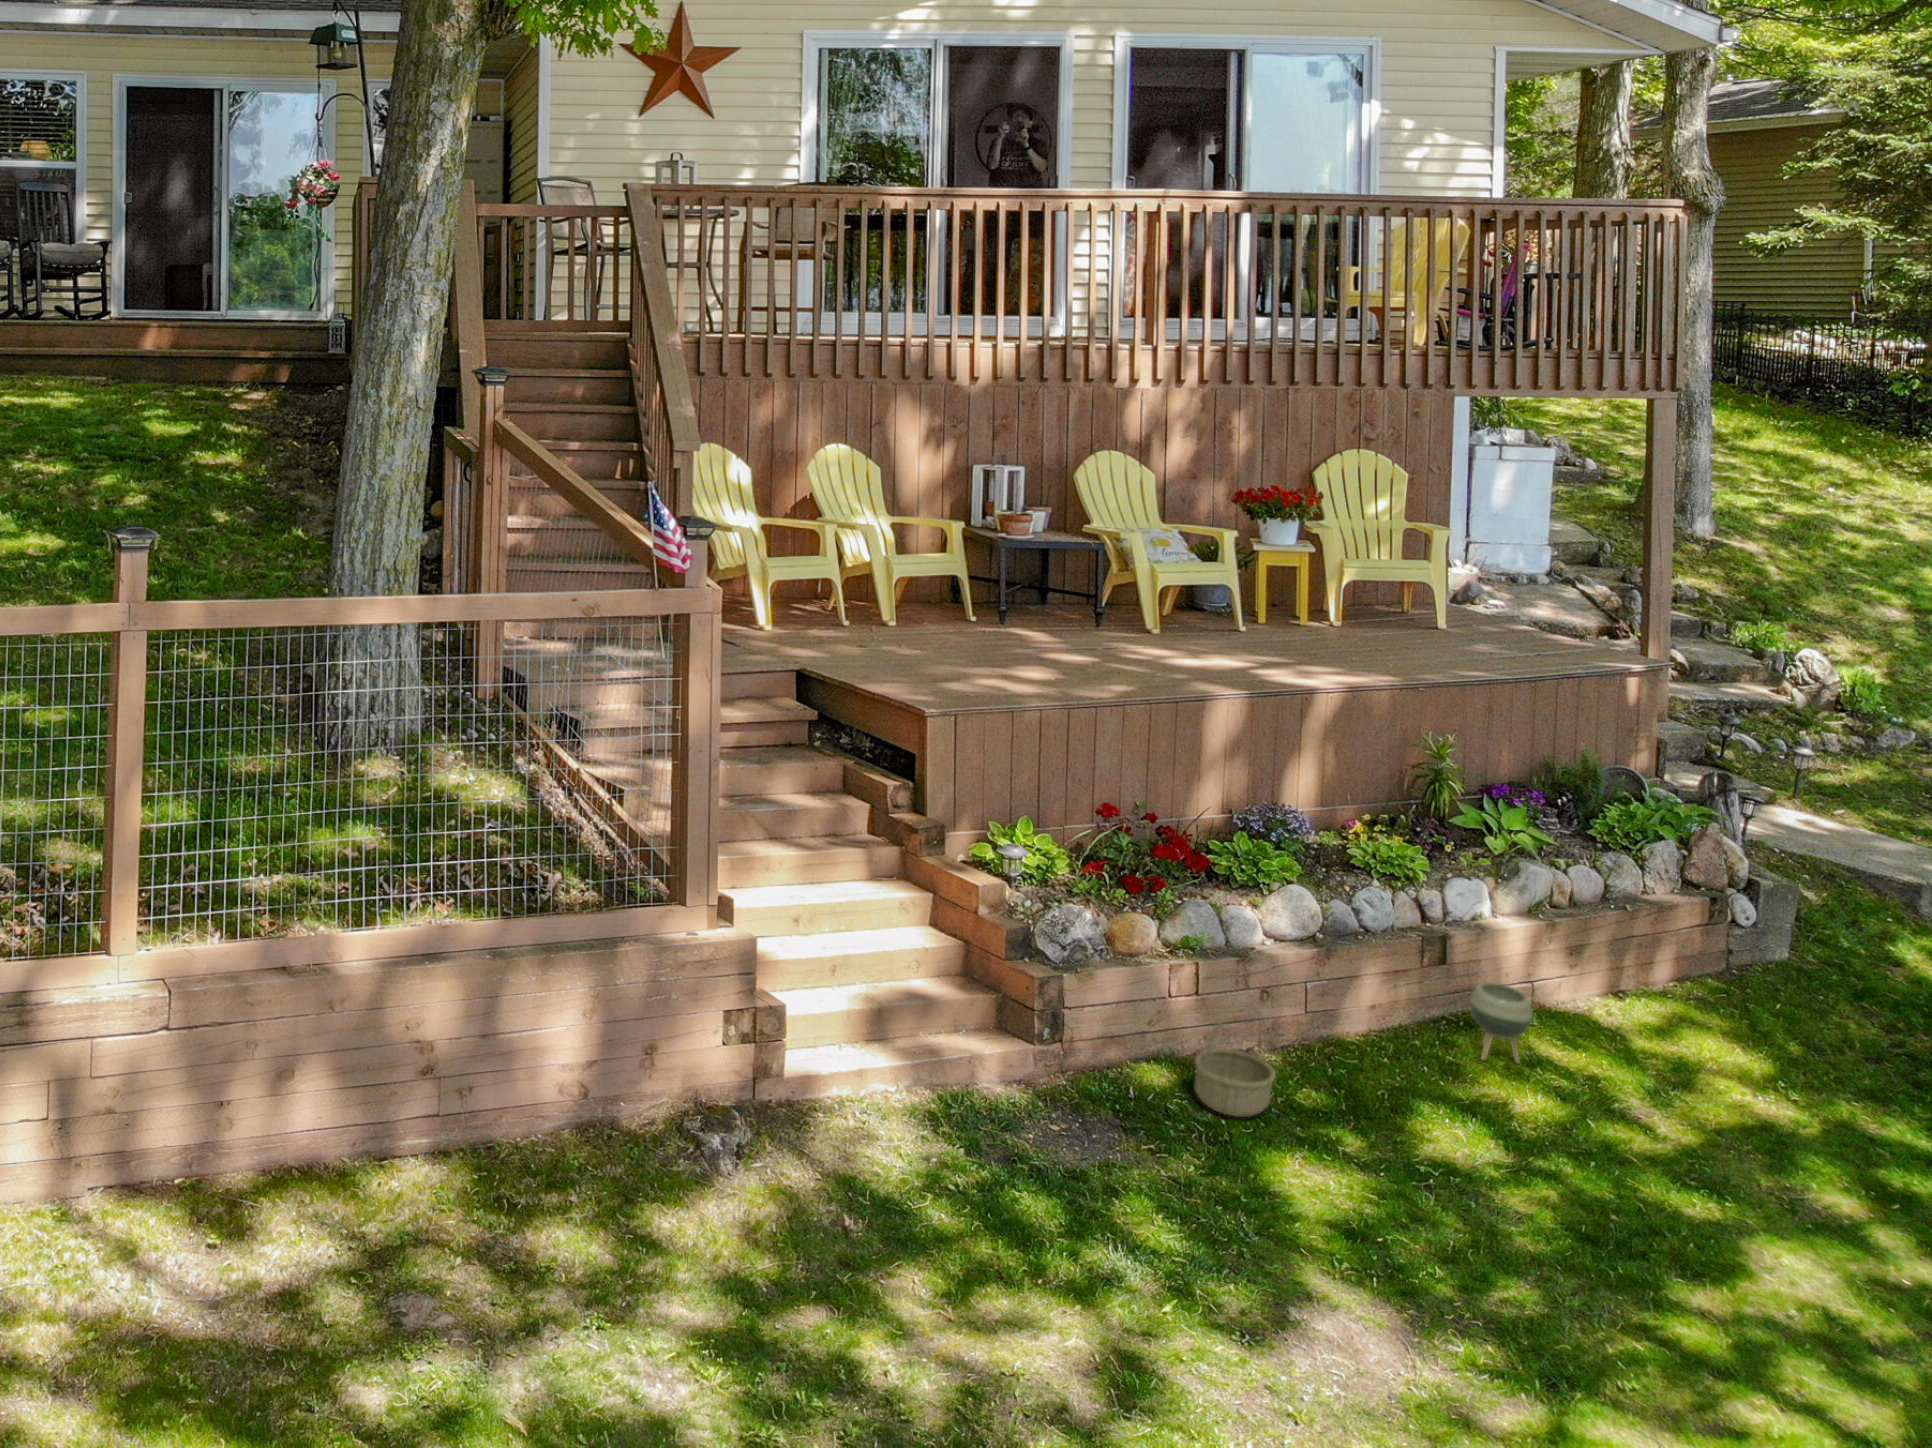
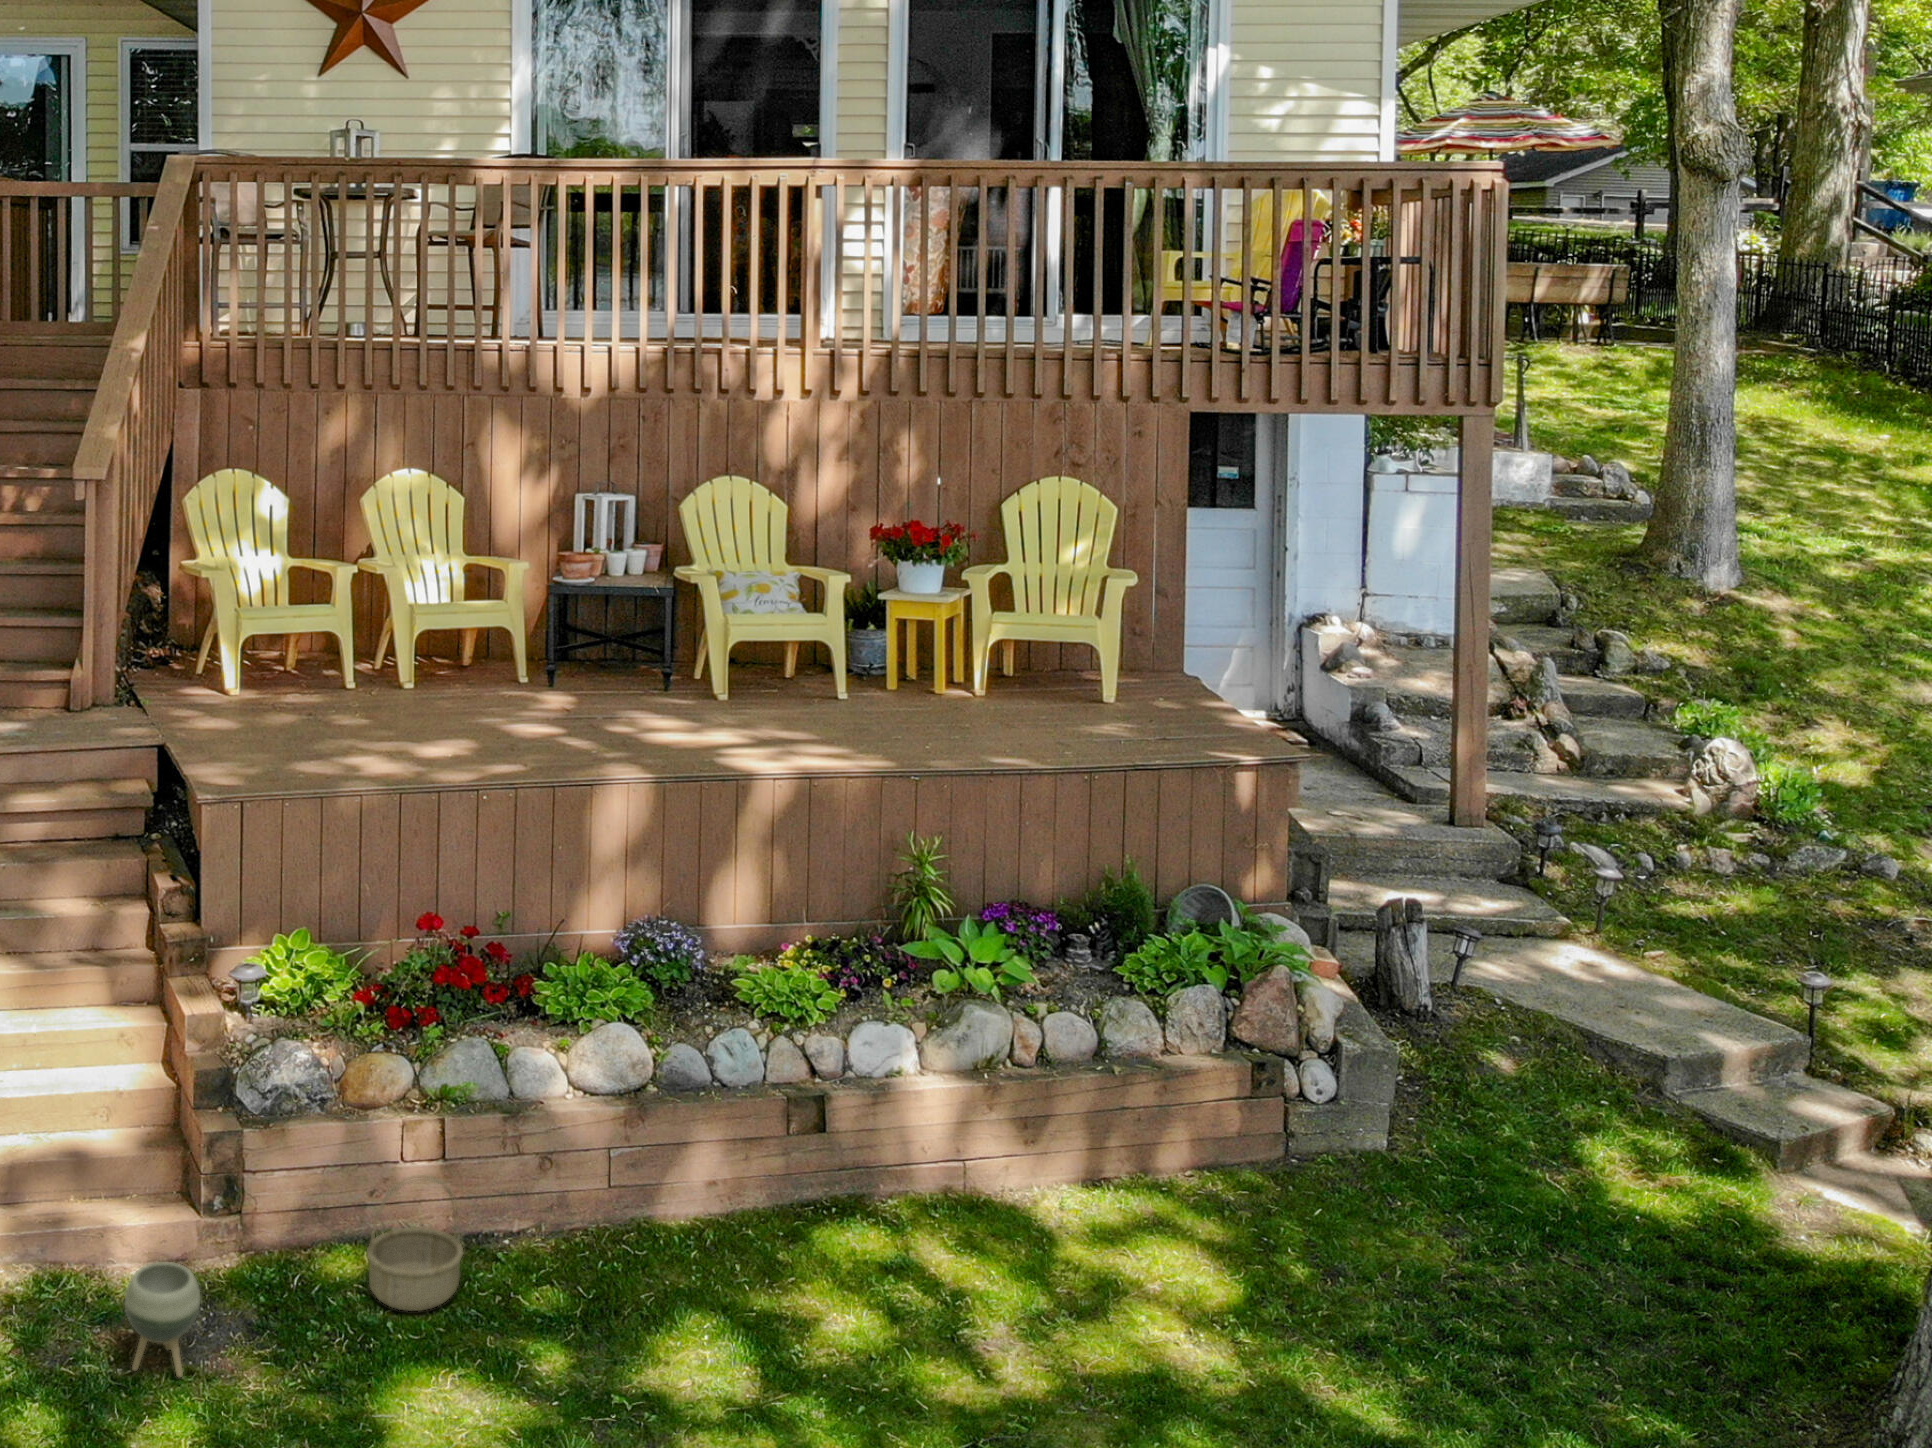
planter: present [1470,982,1533,1063] -> present [125,1262,200,1377]

